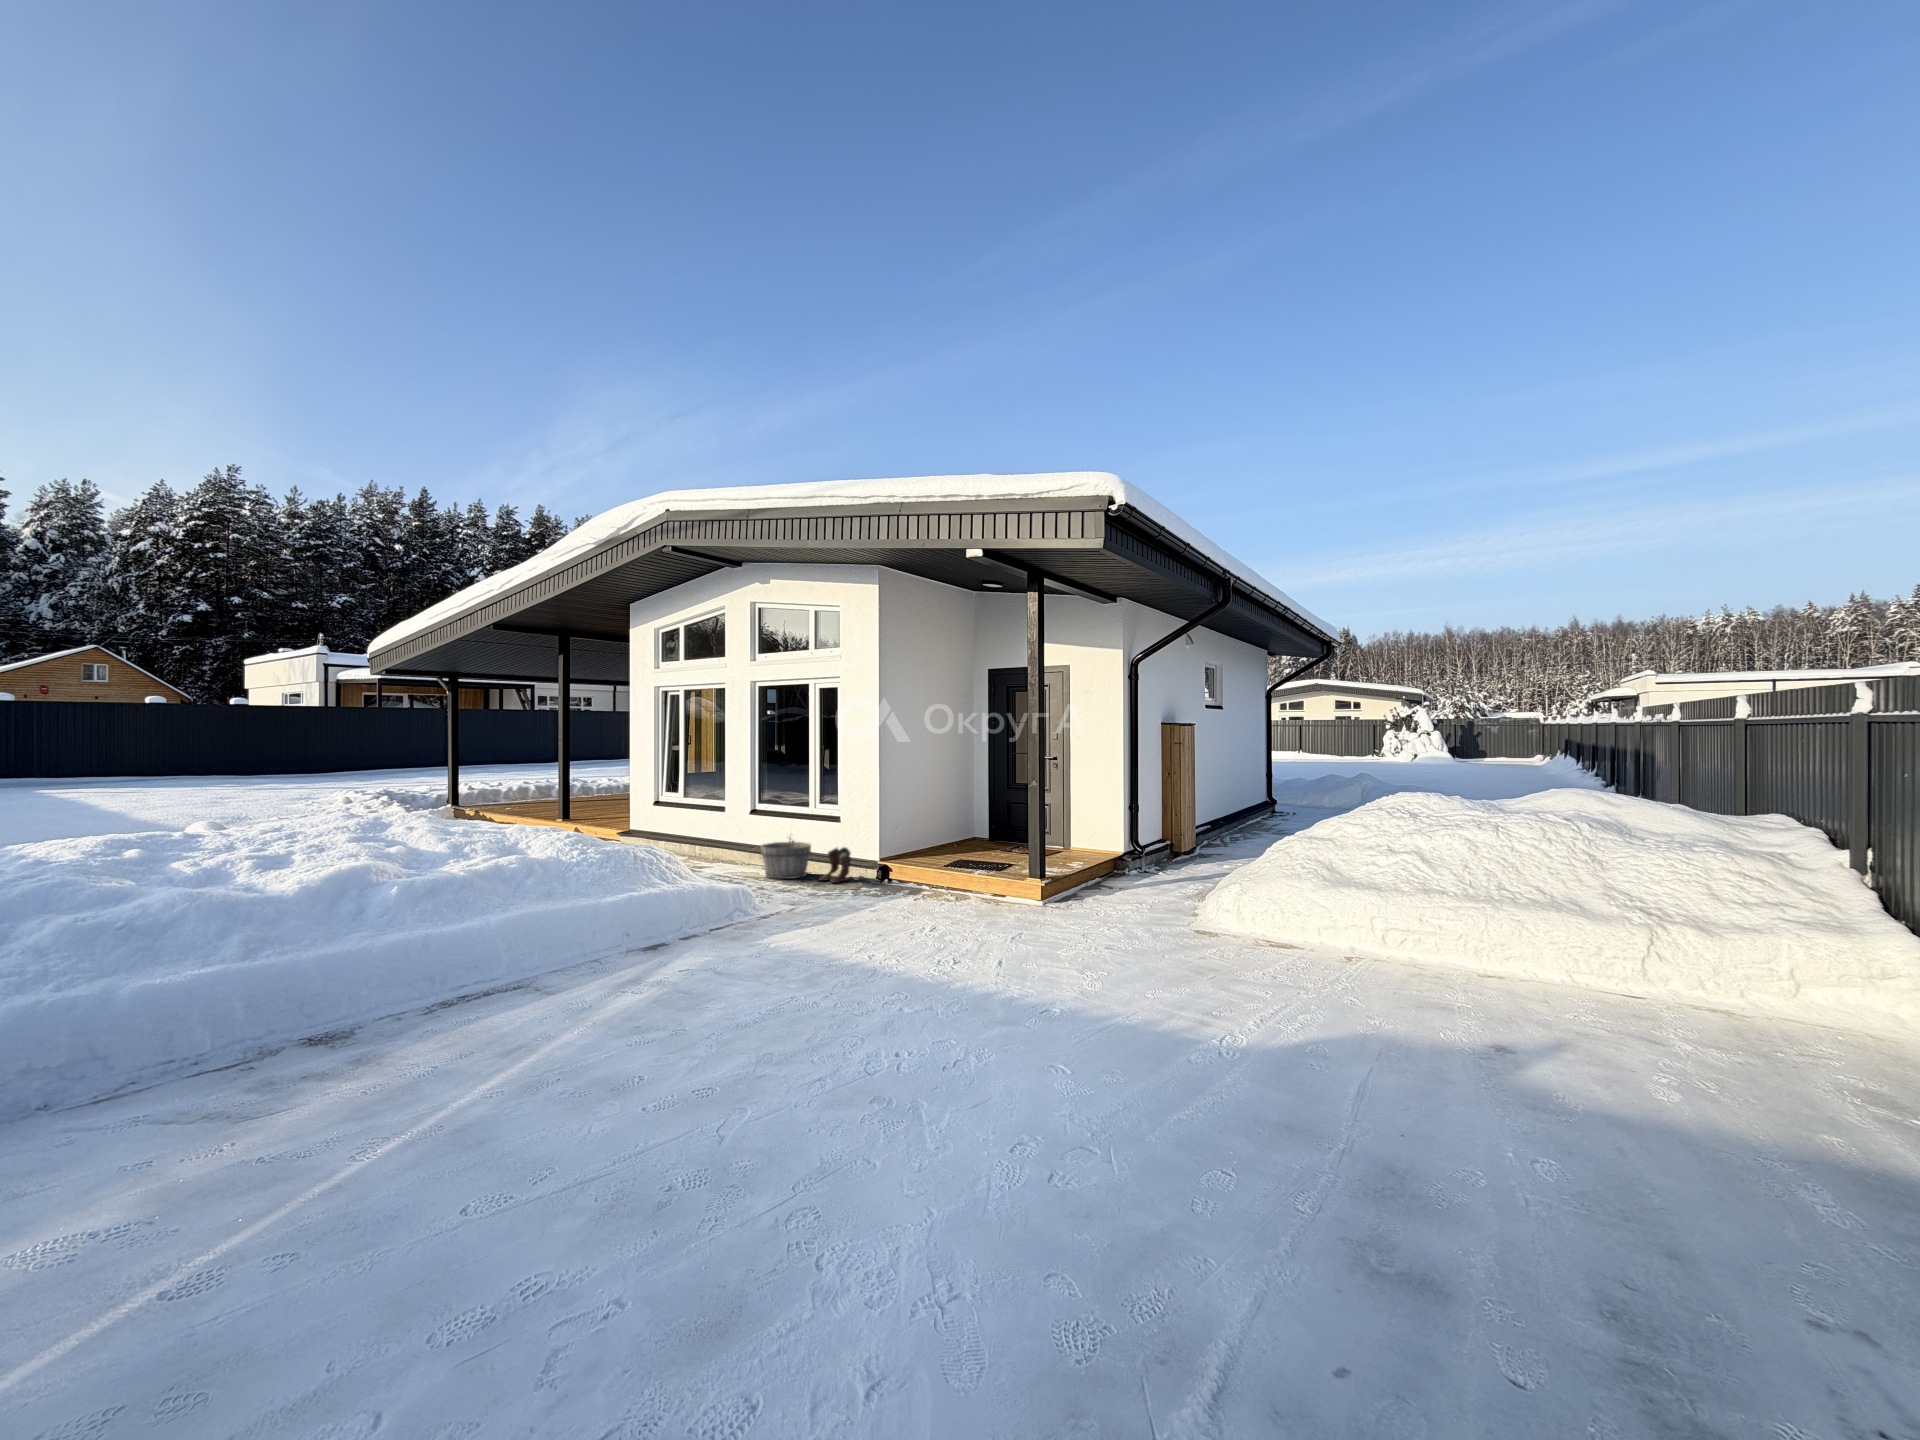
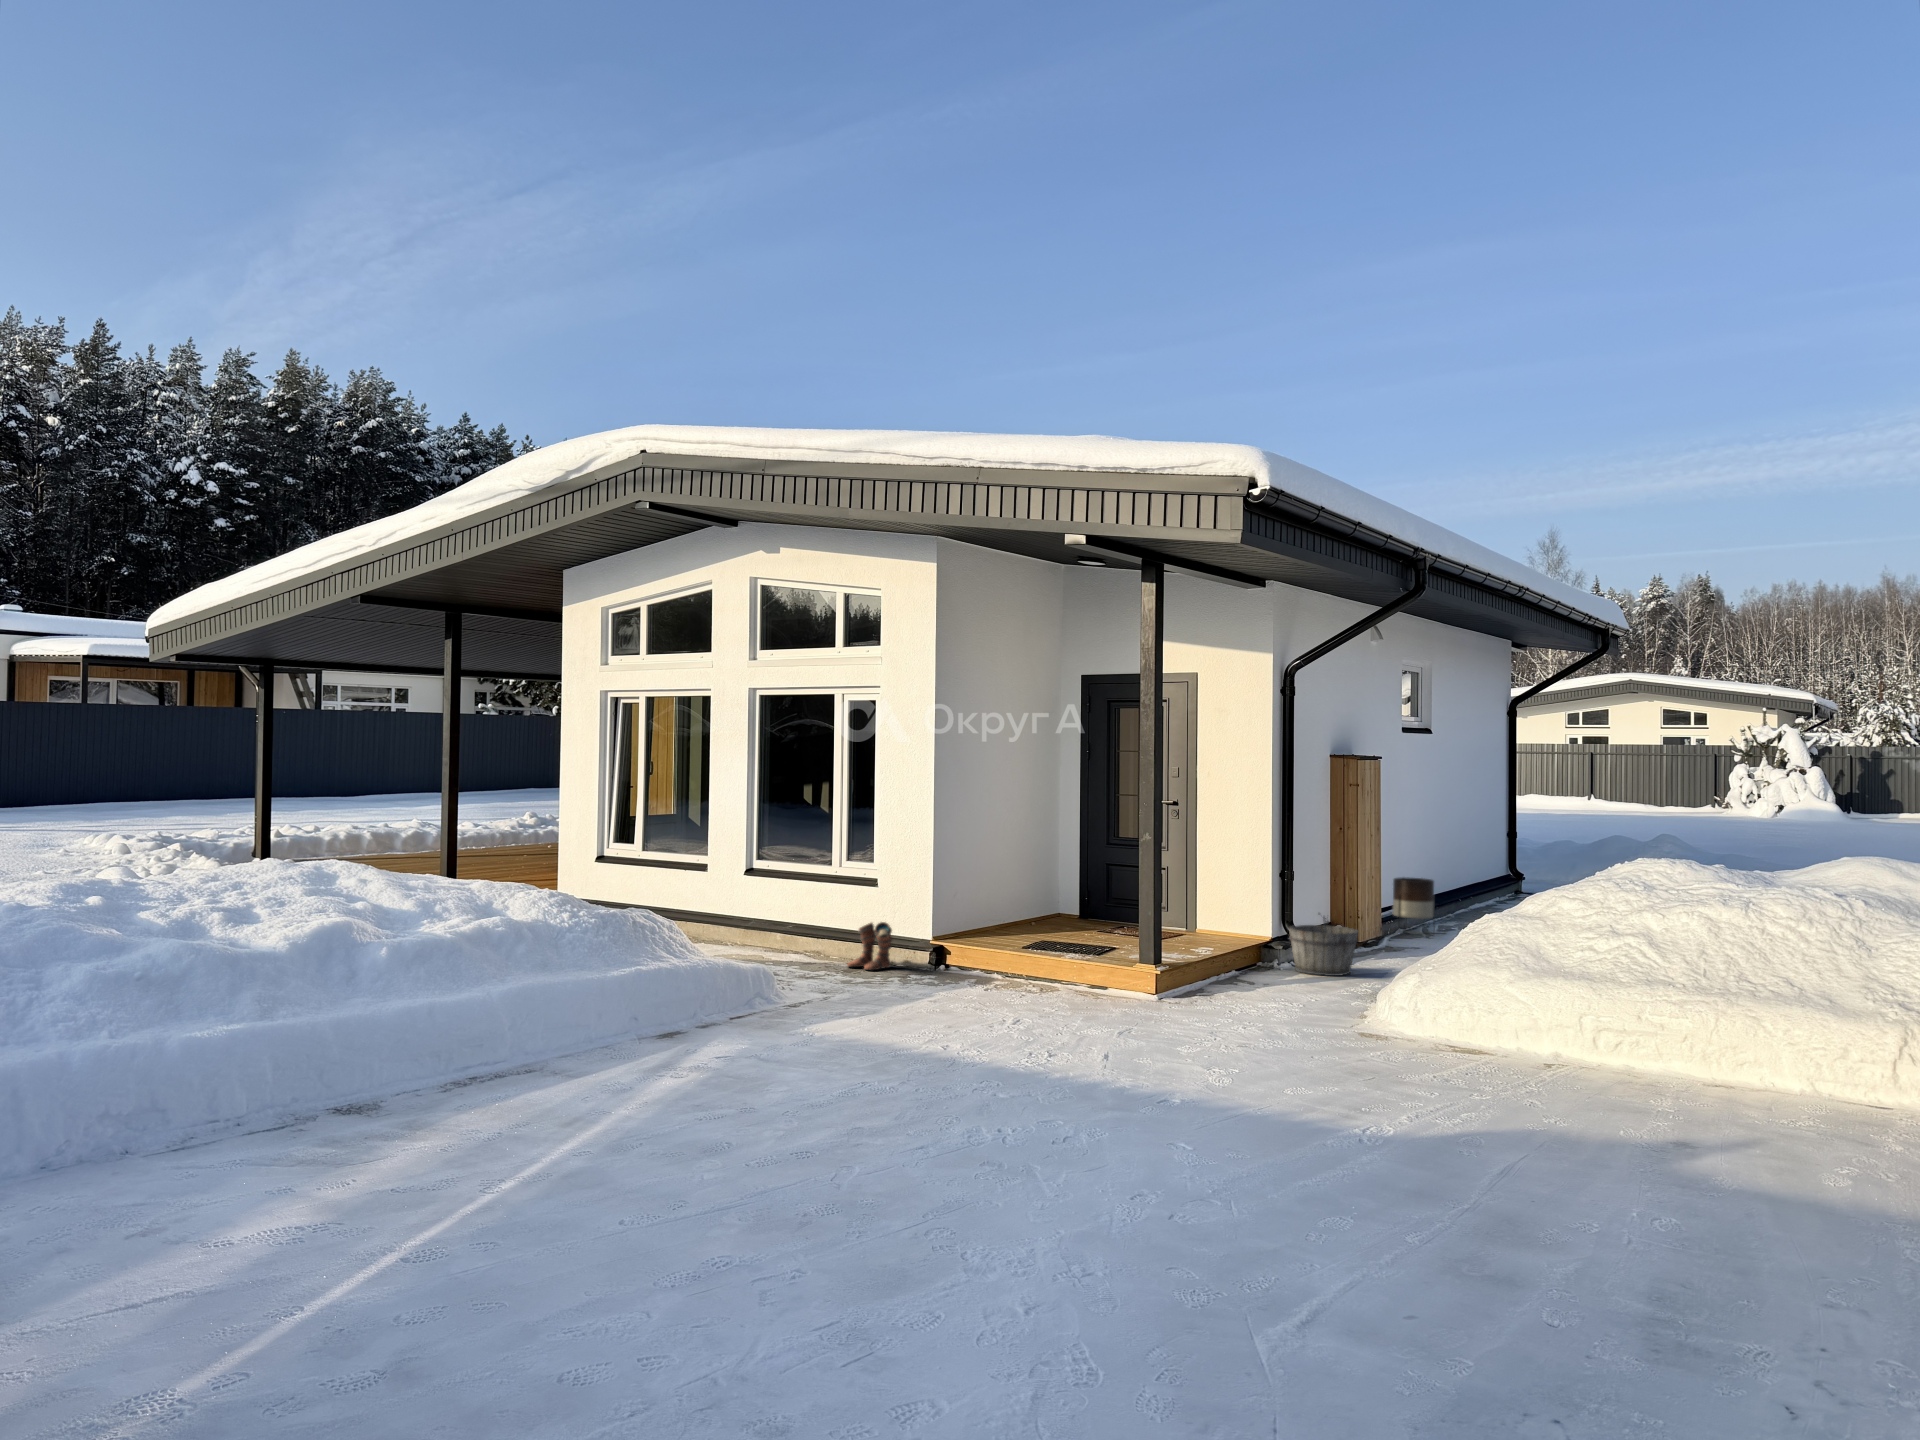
planter: none [1205,806,1233,845] -> present [1393,878,1435,927]
wooden bucket: present [761,841,811,879] -> present [1289,917,1358,976]

